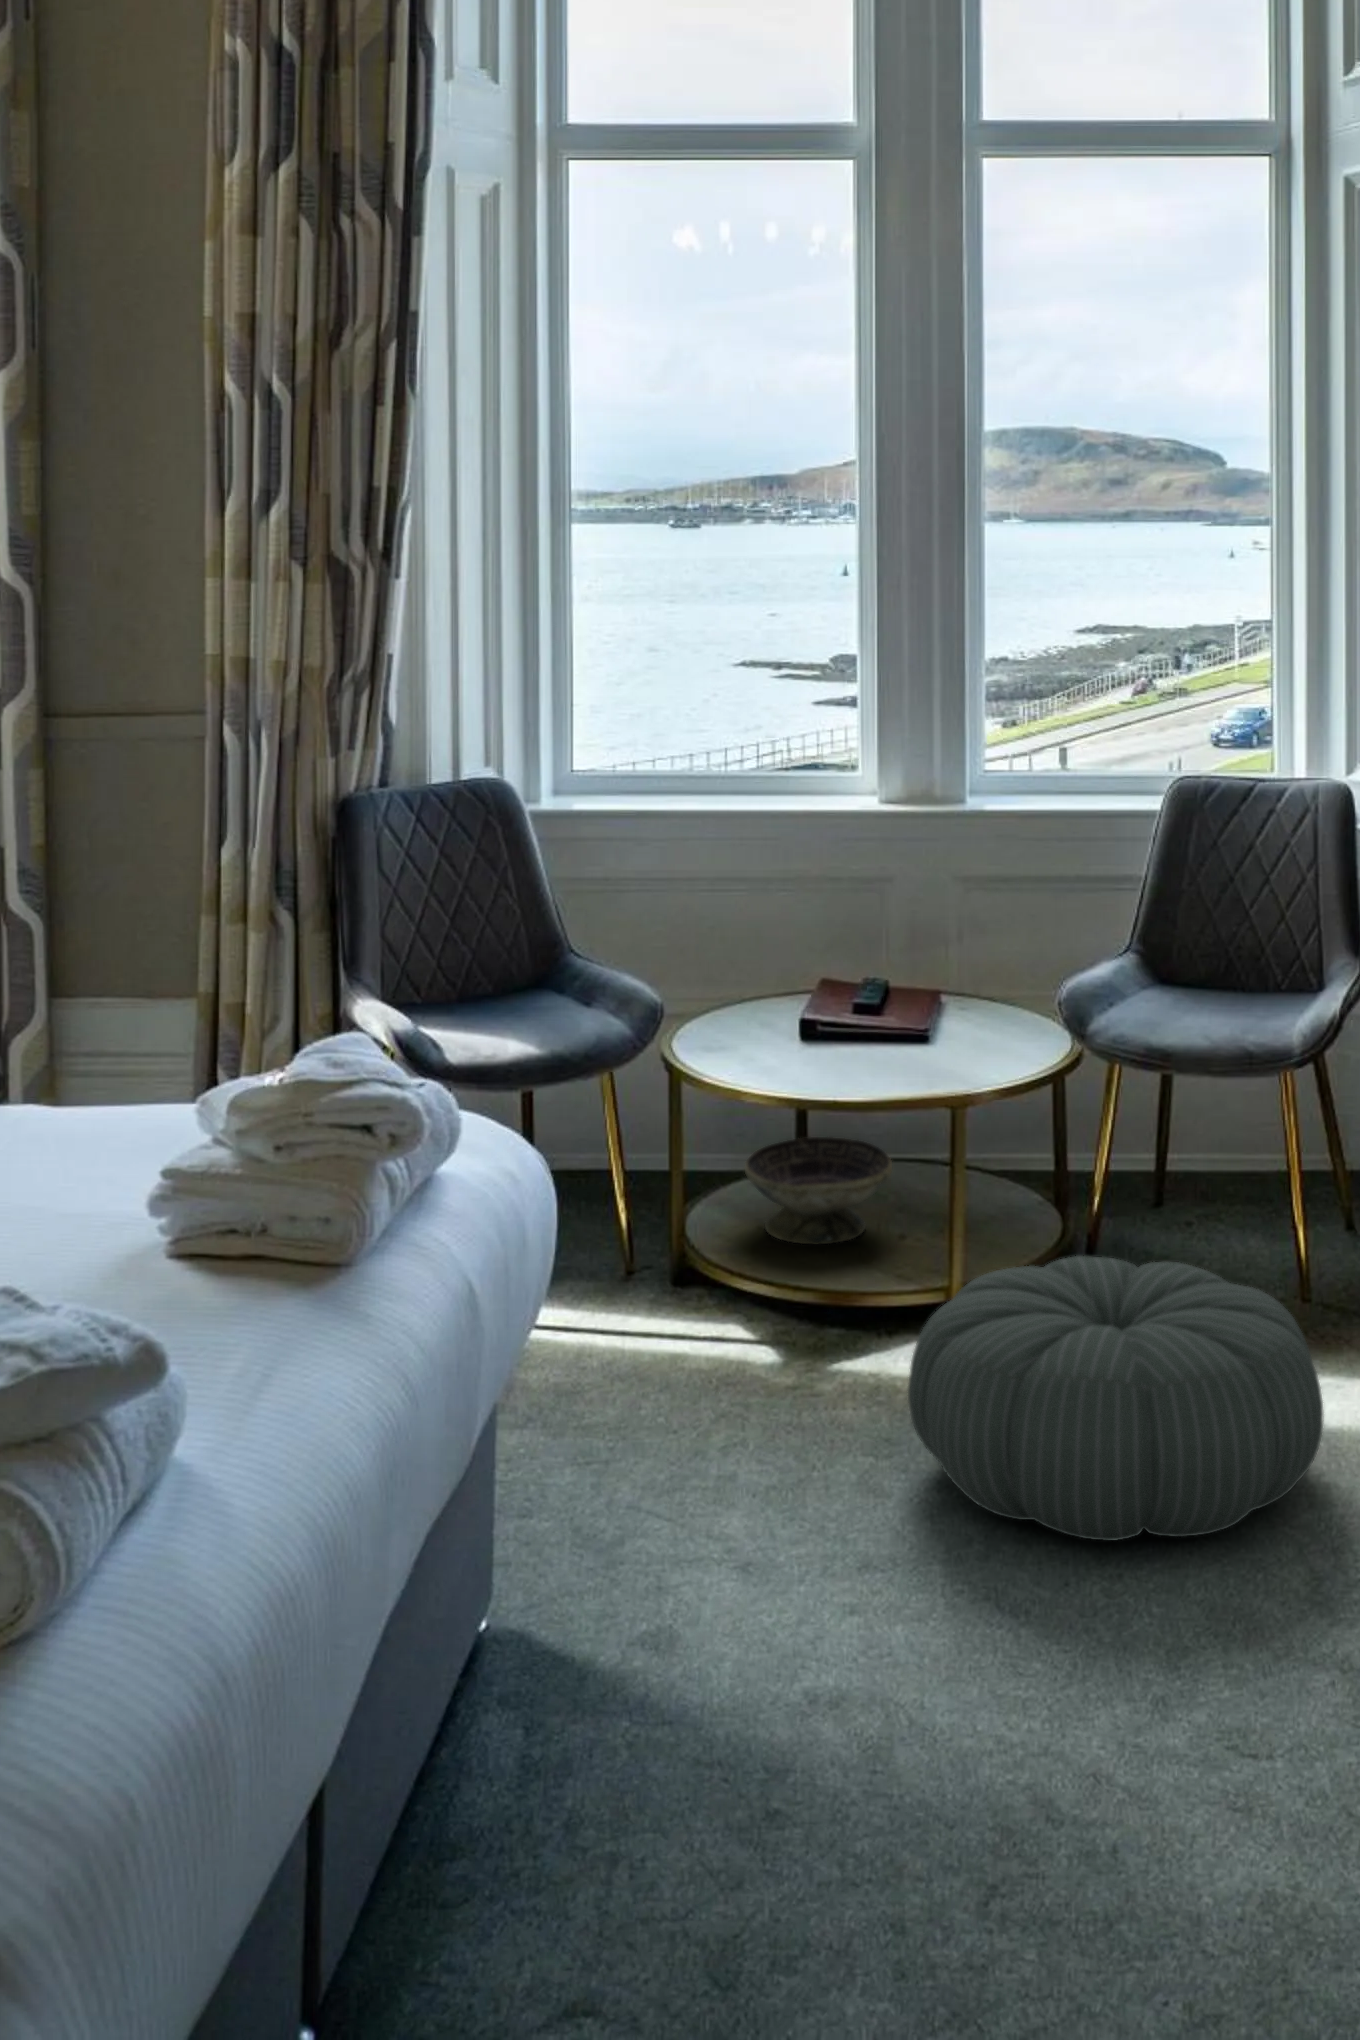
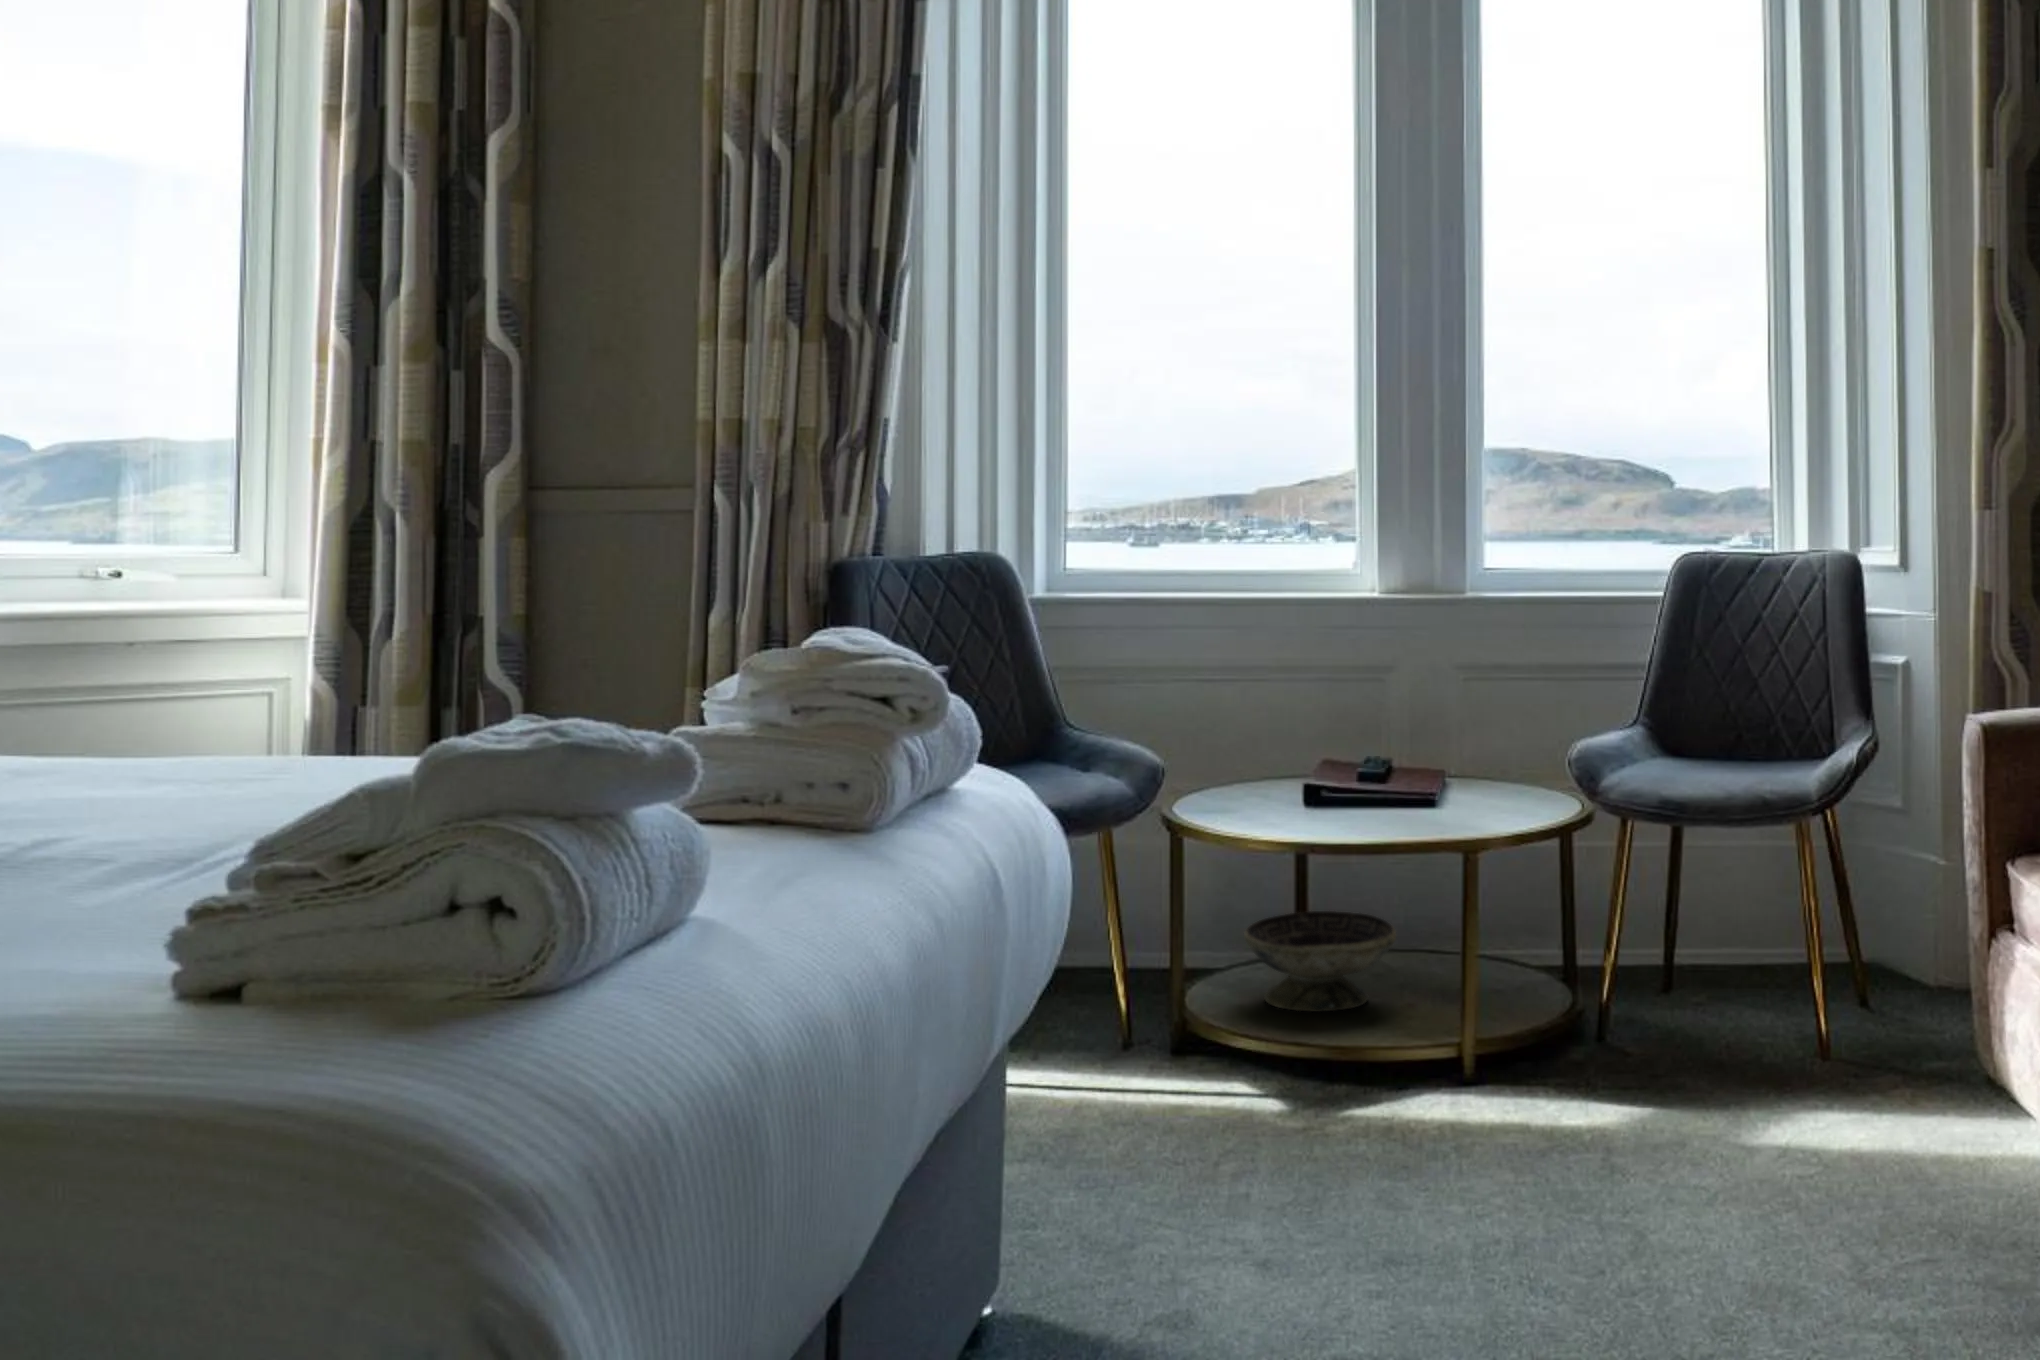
pouf: present [908,1256,1324,1541] -> none [1427,977,1858,1237]

